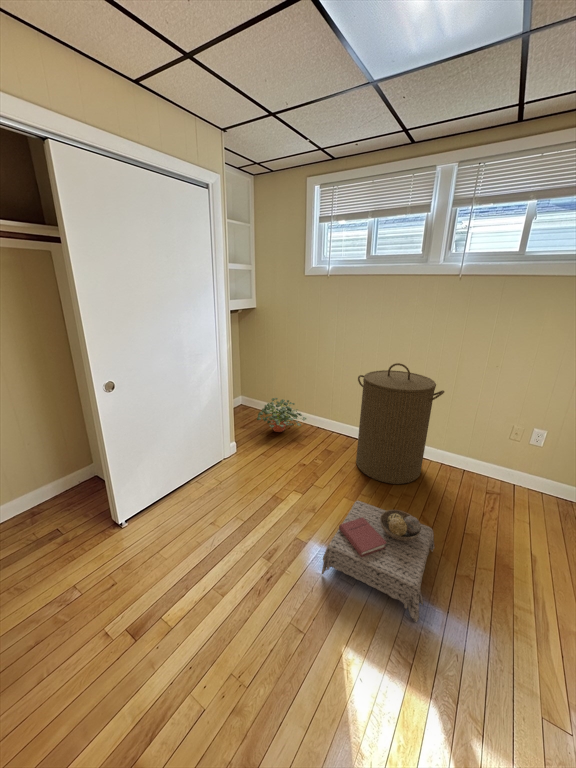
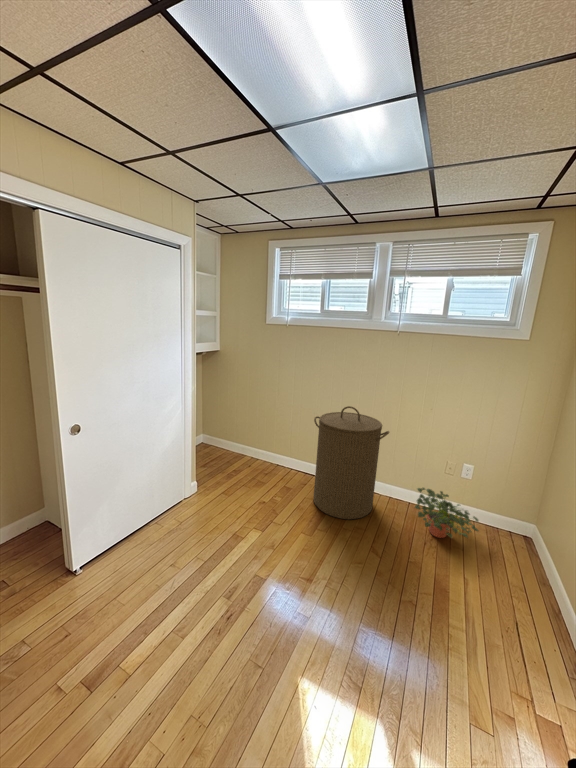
potted plant: present [257,398,306,432] -> present [415,488,478,538]
ottoman: present [322,501,434,622] -> none [280,536,383,648]

